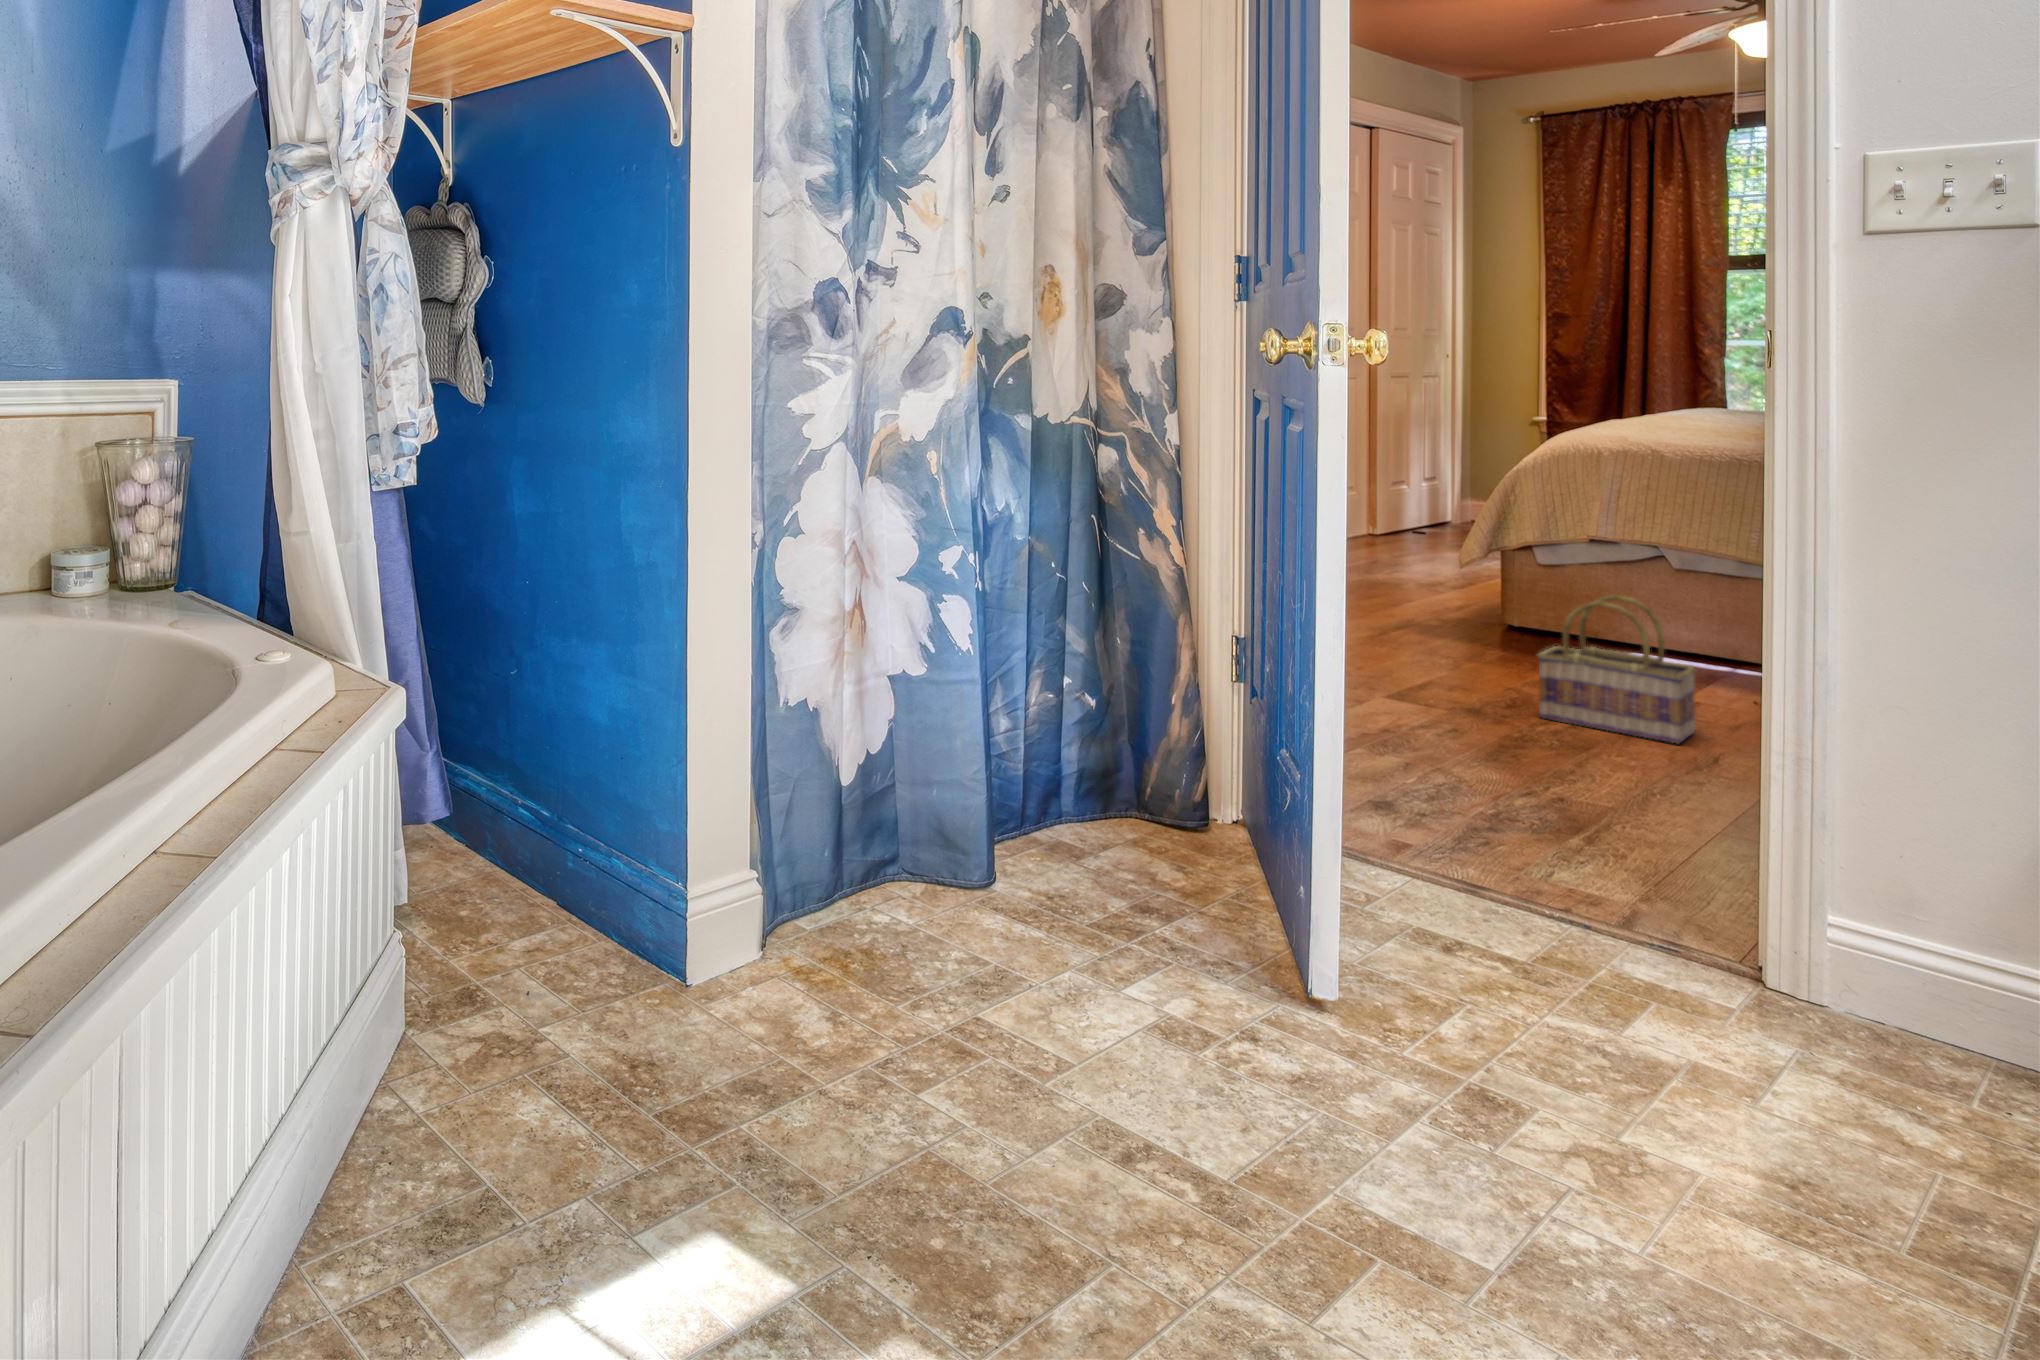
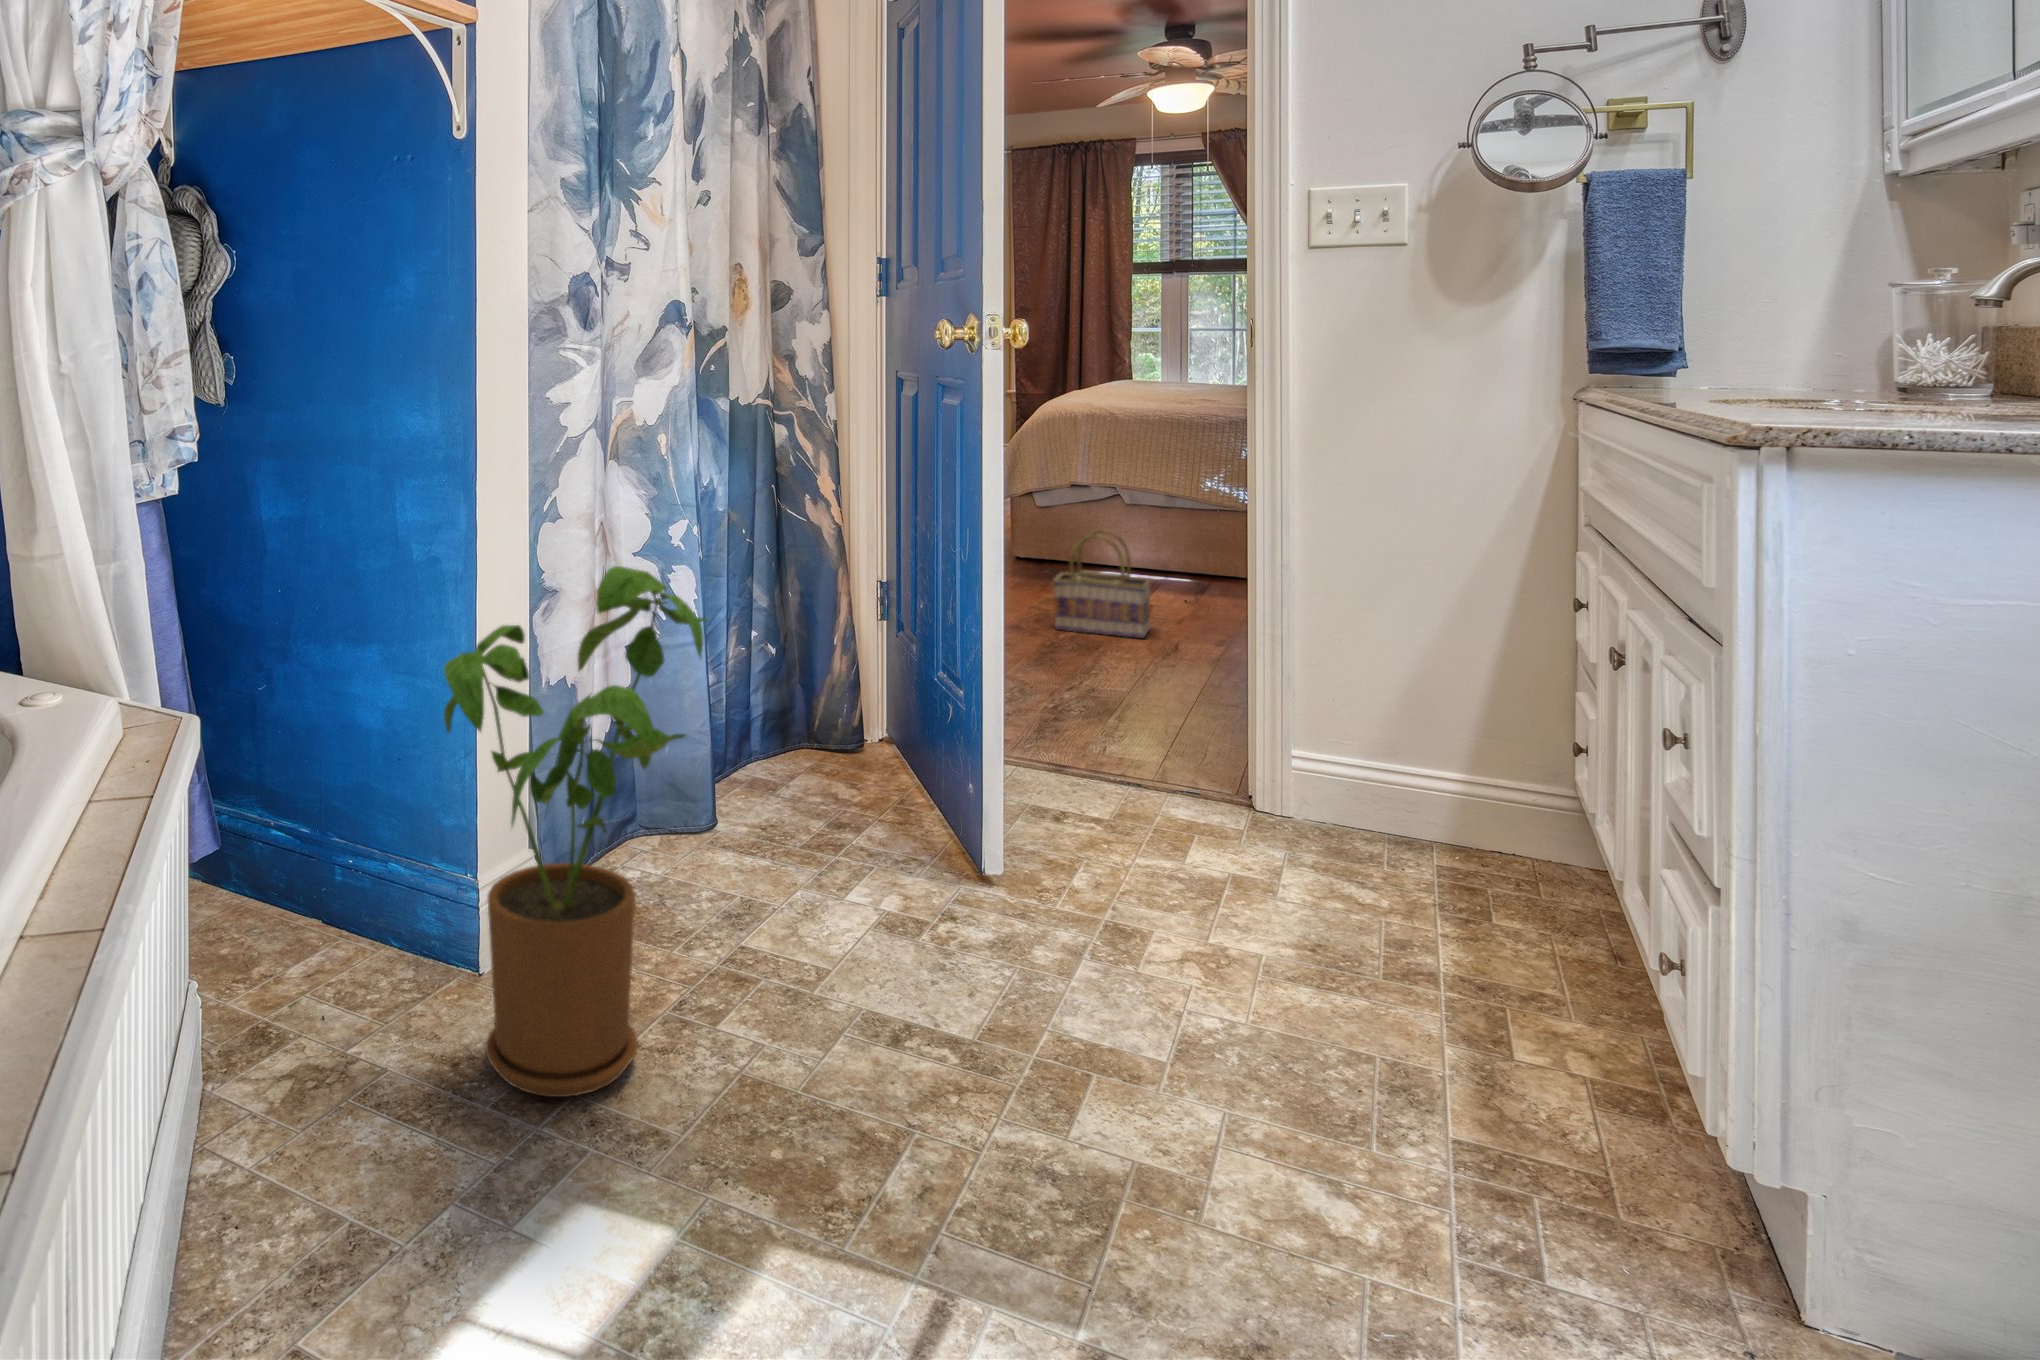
house plant: none [630,590,919,1127] -> present [444,566,708,1097]

